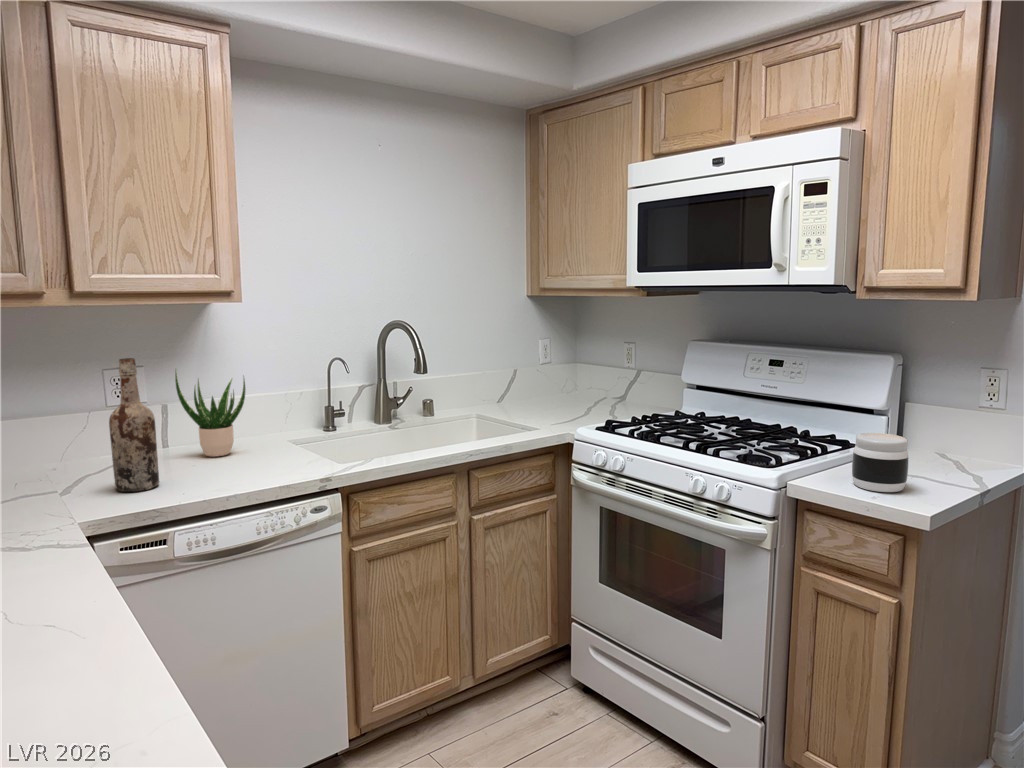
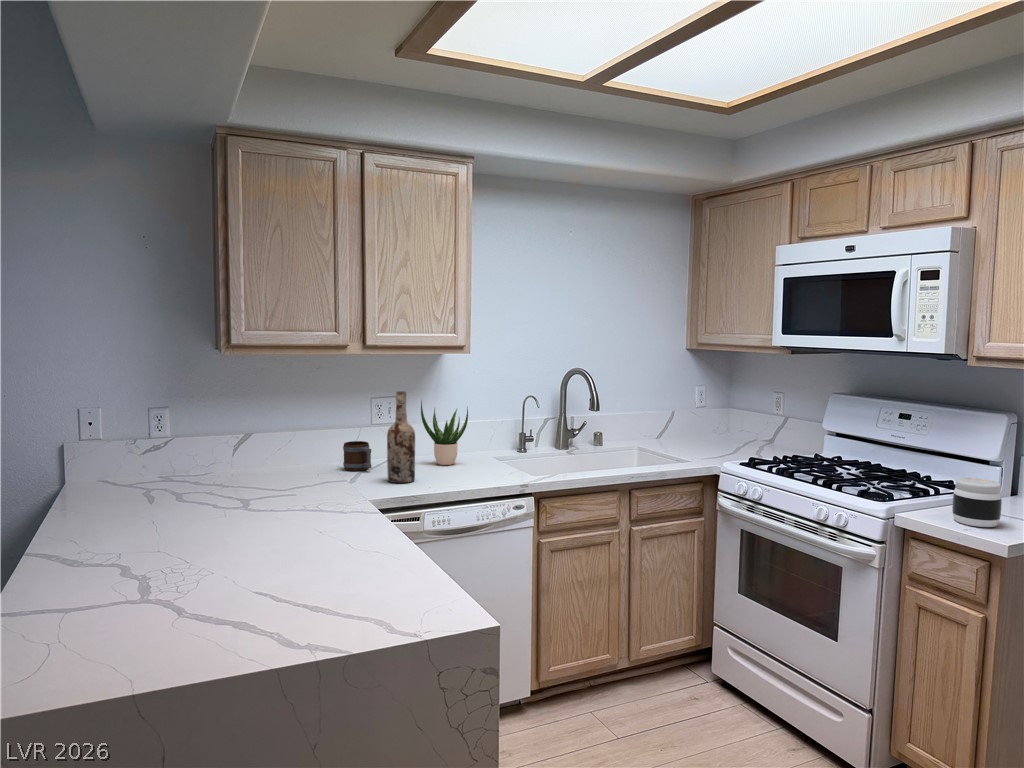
mug: none [53,432,98,476] -> present [343,441,371,471]

